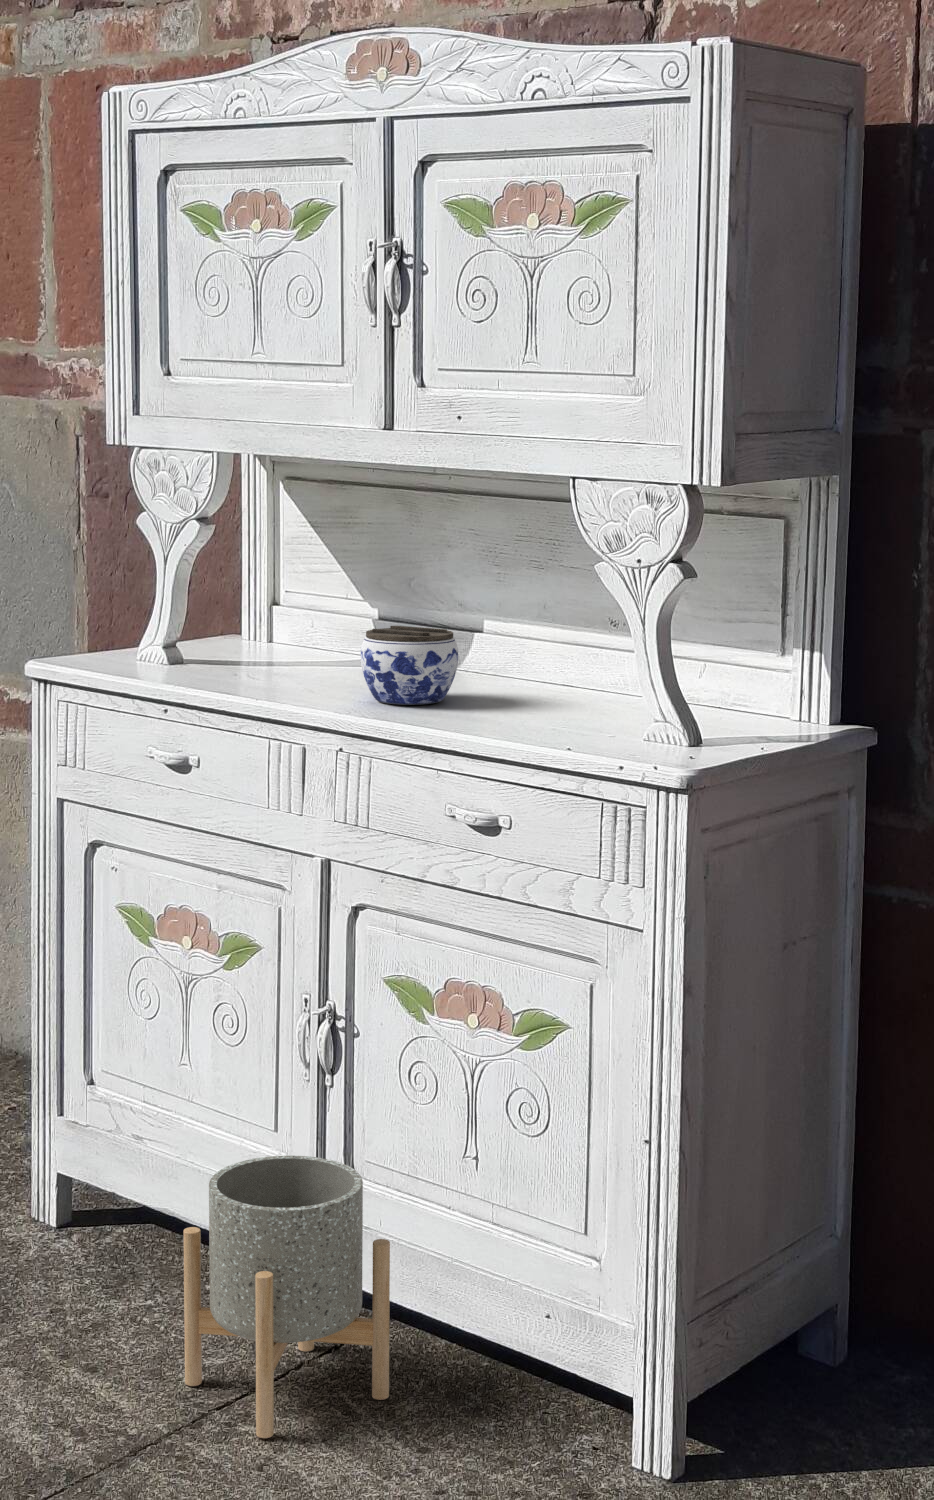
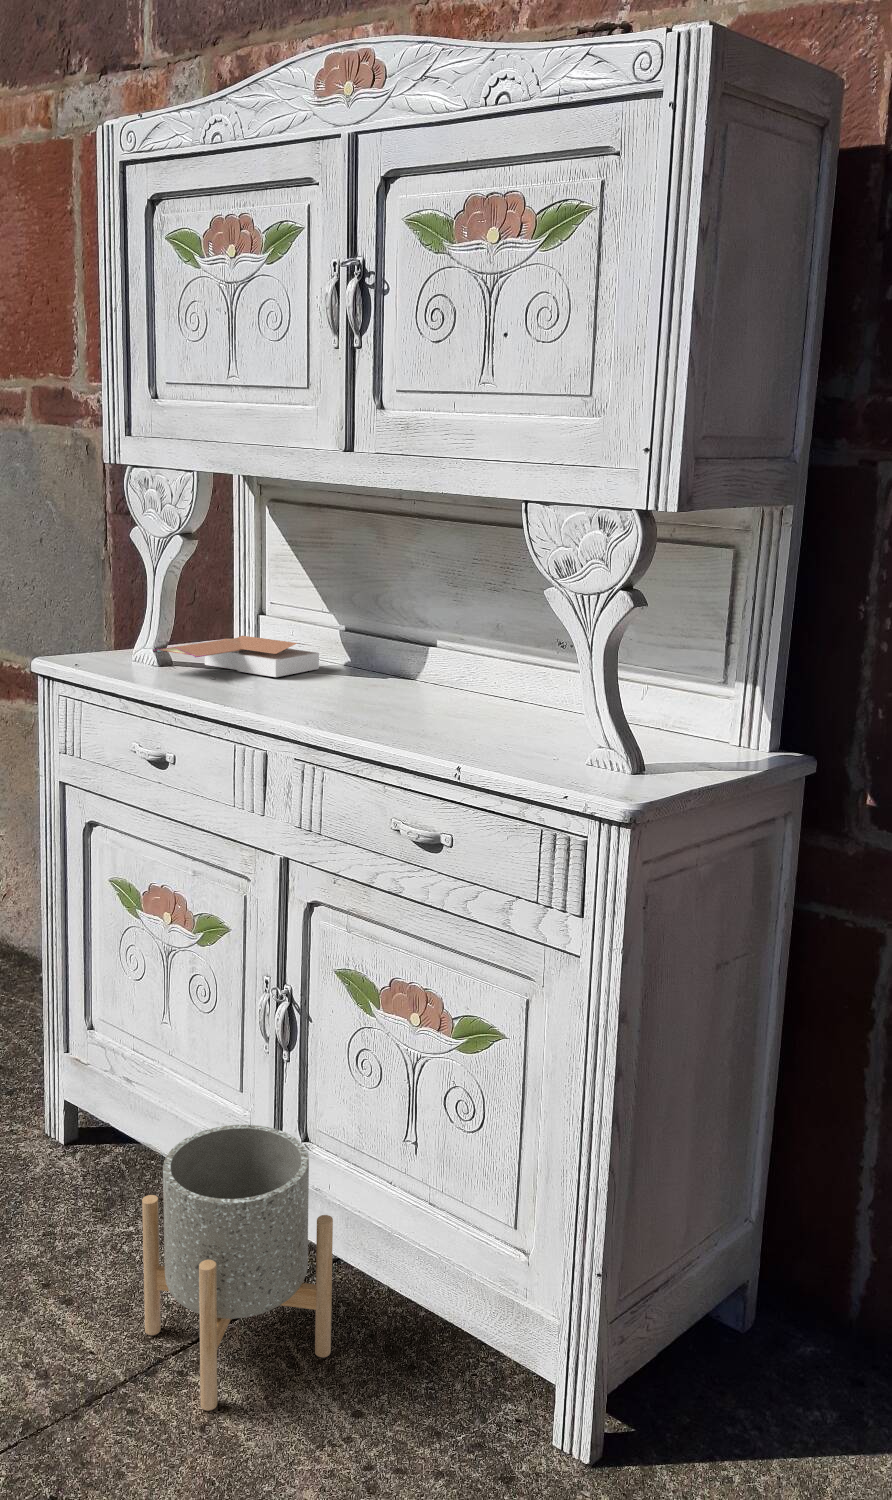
jar: present [361,626,458,705] -> none [321,635,412,711]
book: none [168,635,349,678] -> present [154,636,319,677]

